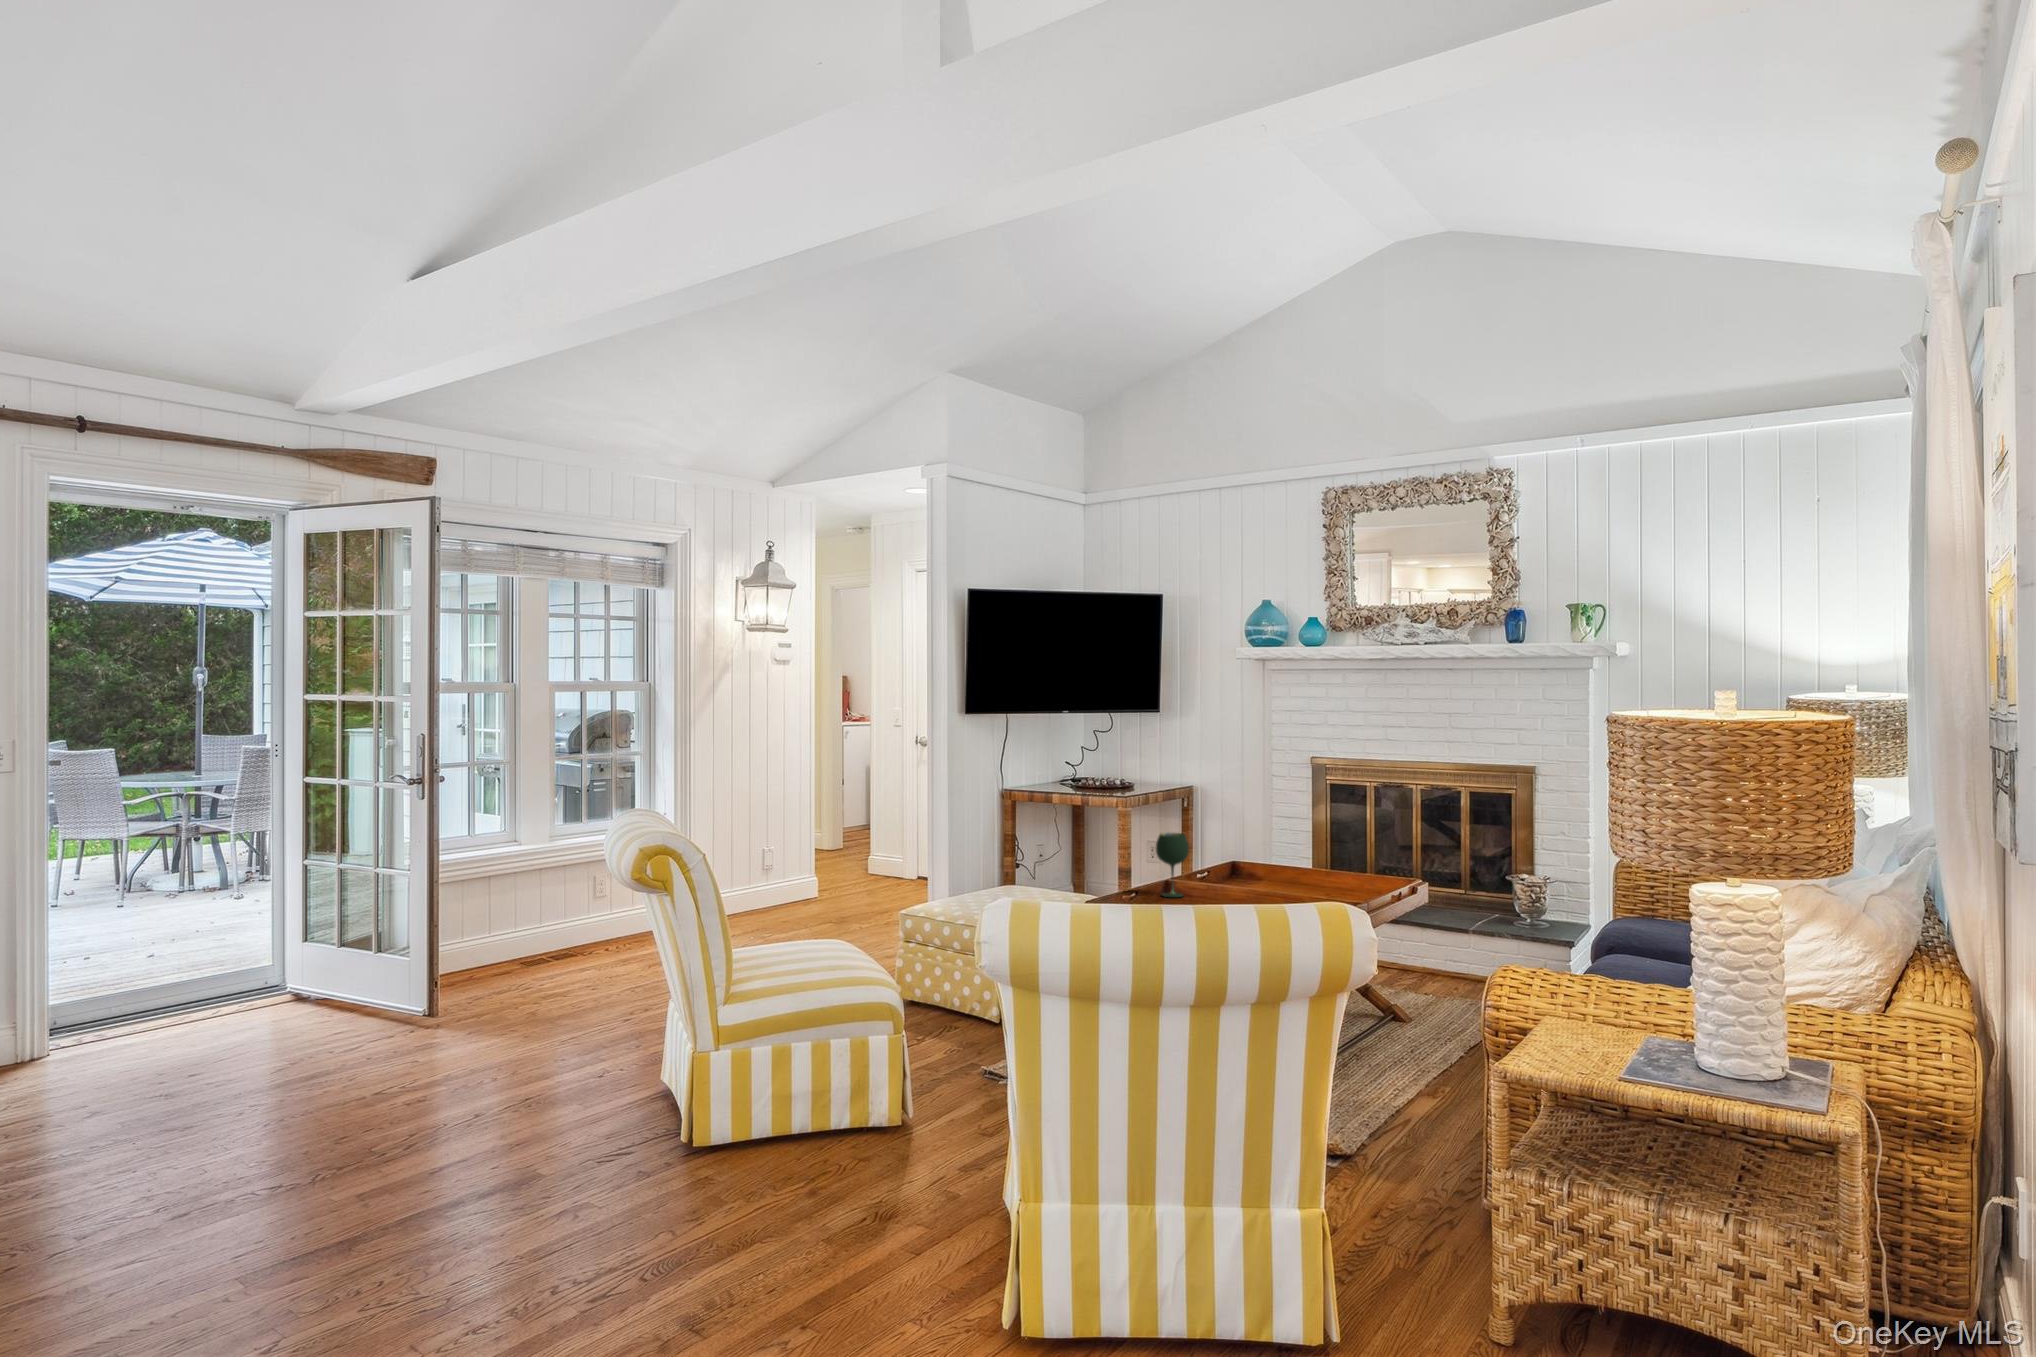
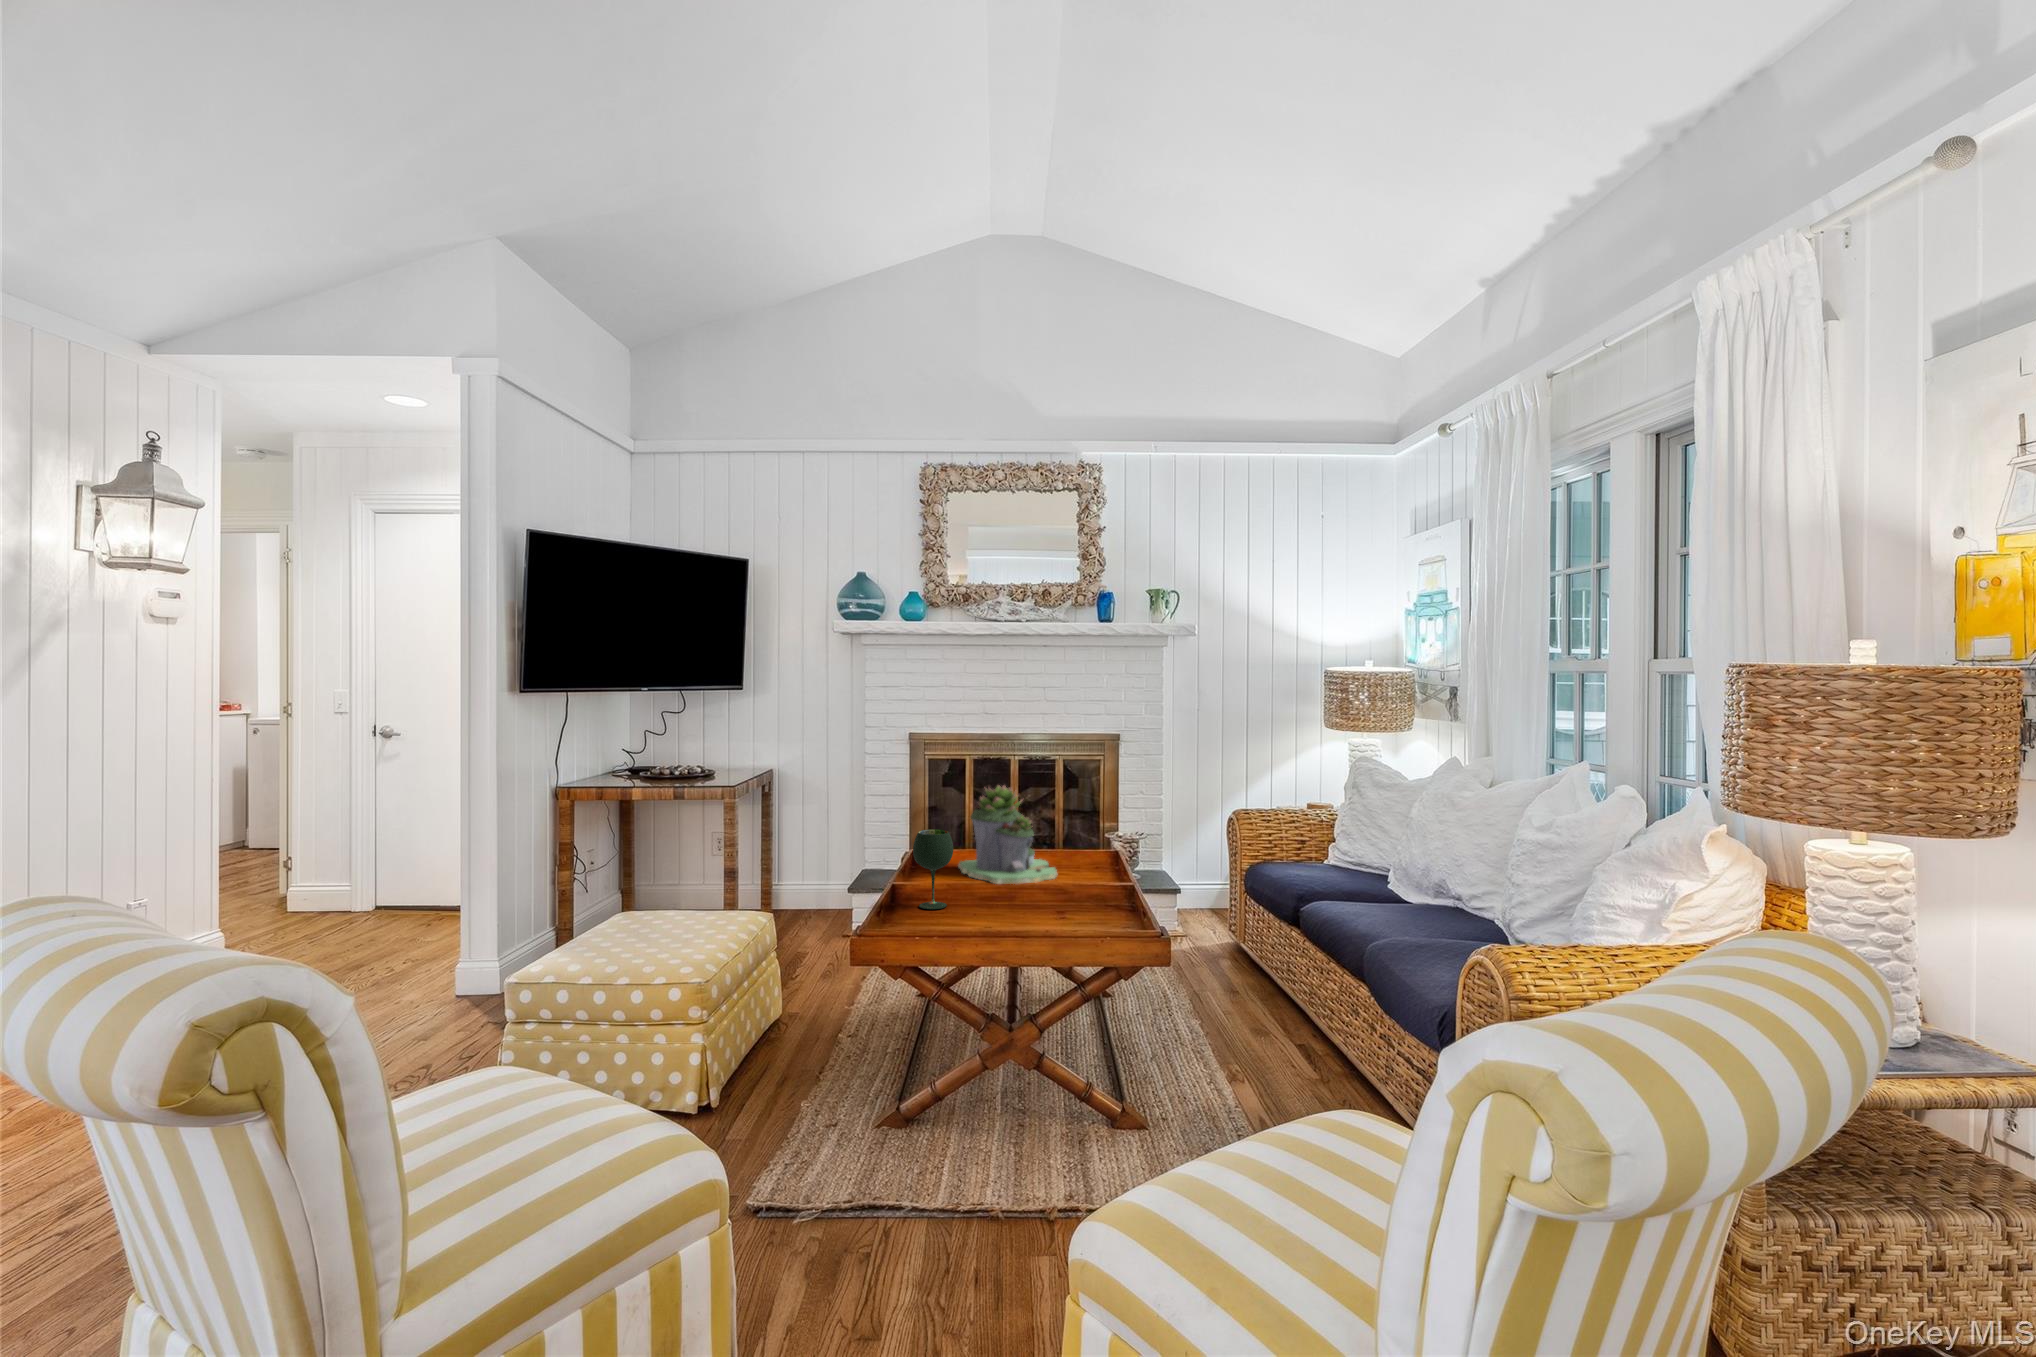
succulent planter: none [1248,804,1334,893] -> present [959,786,1057,884]

